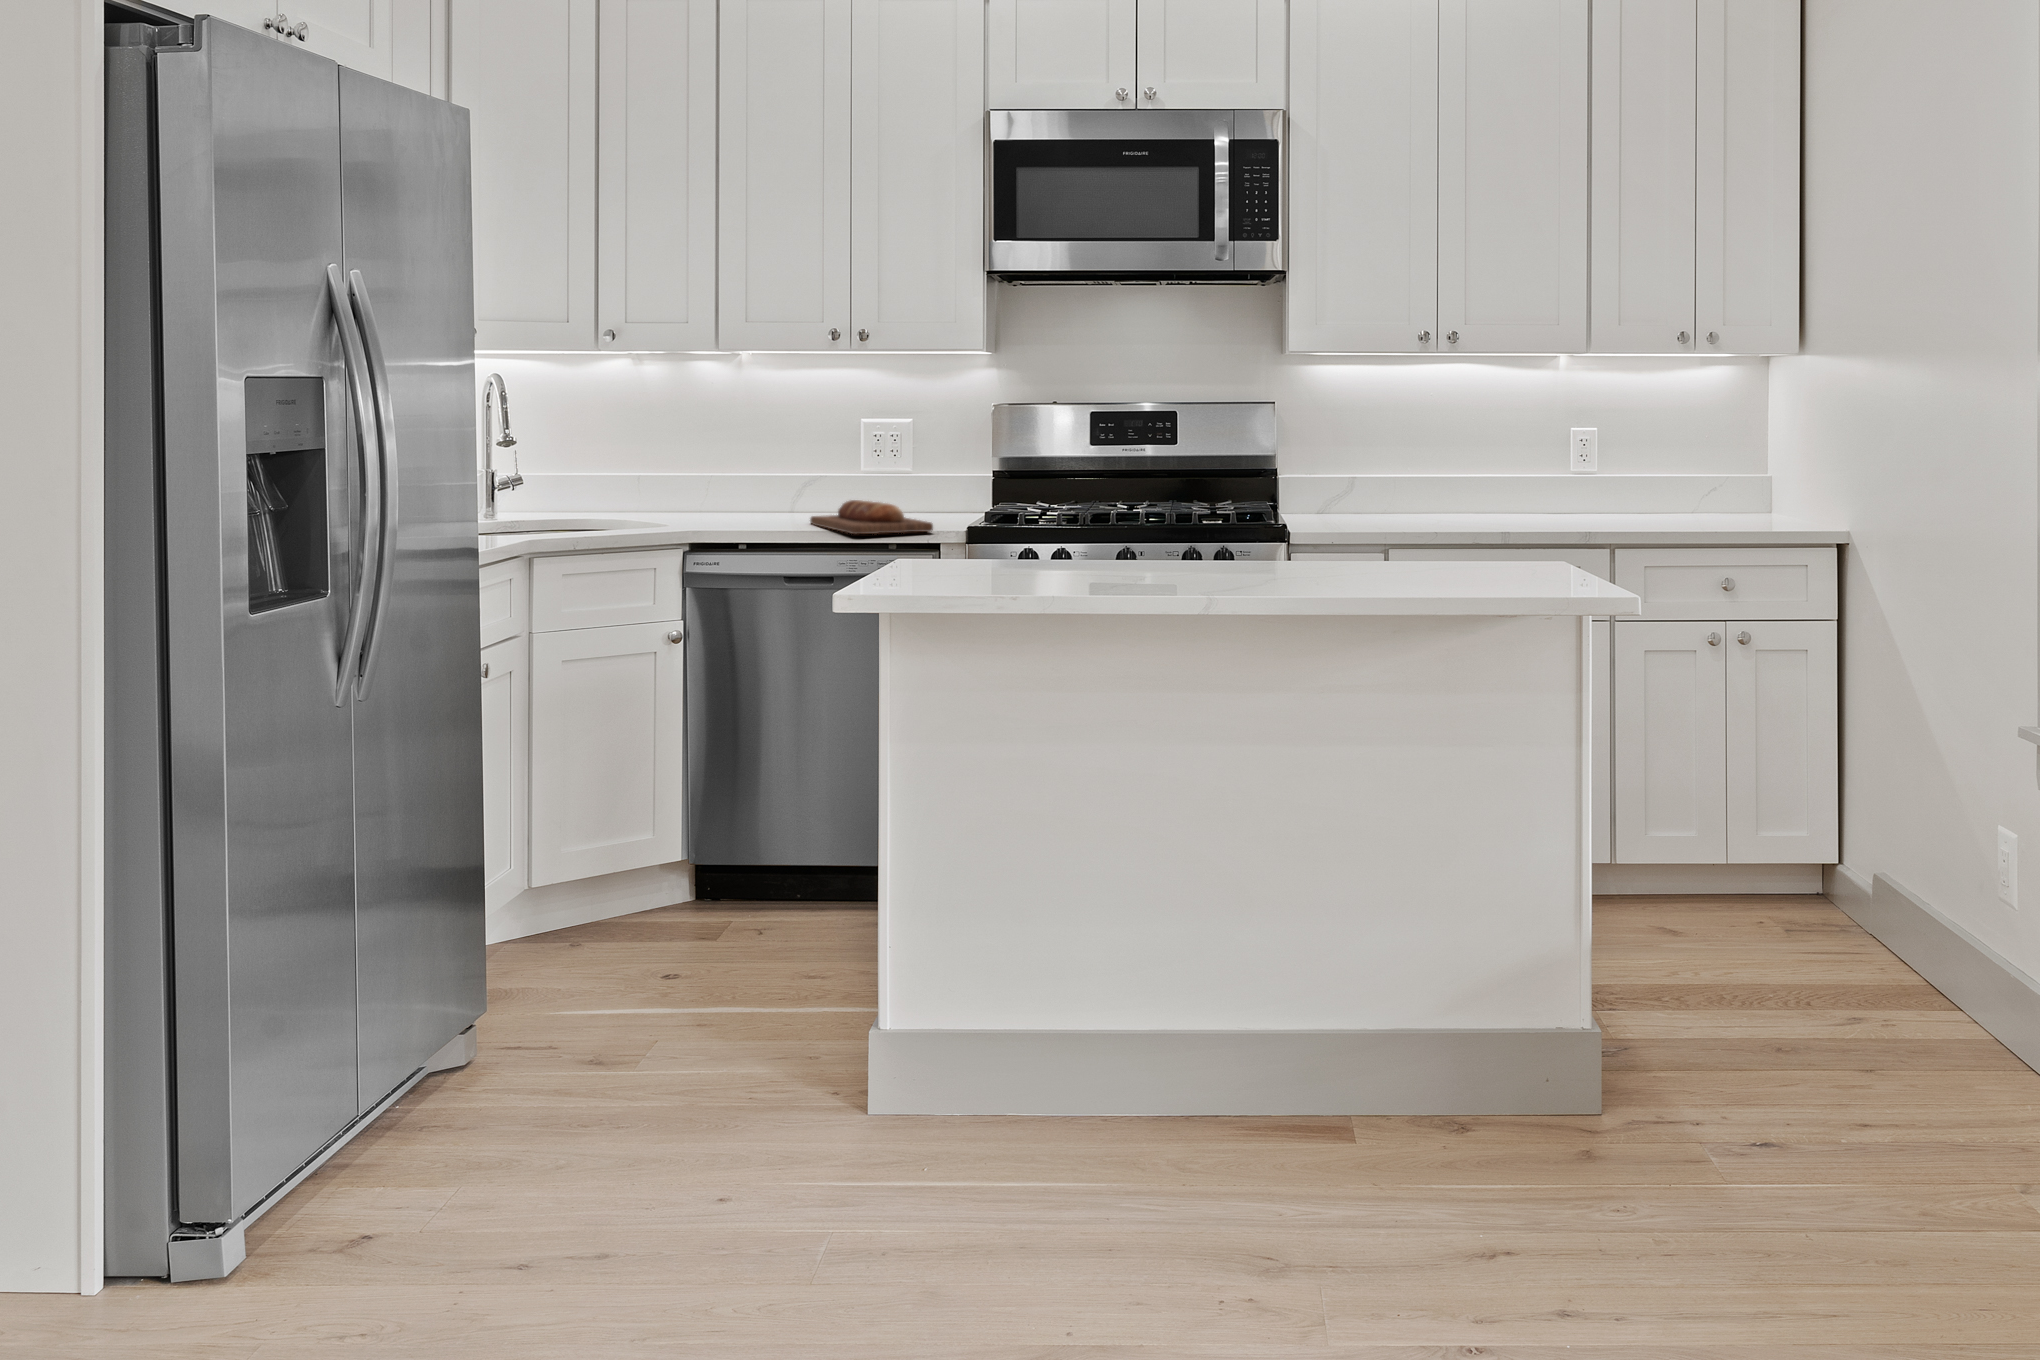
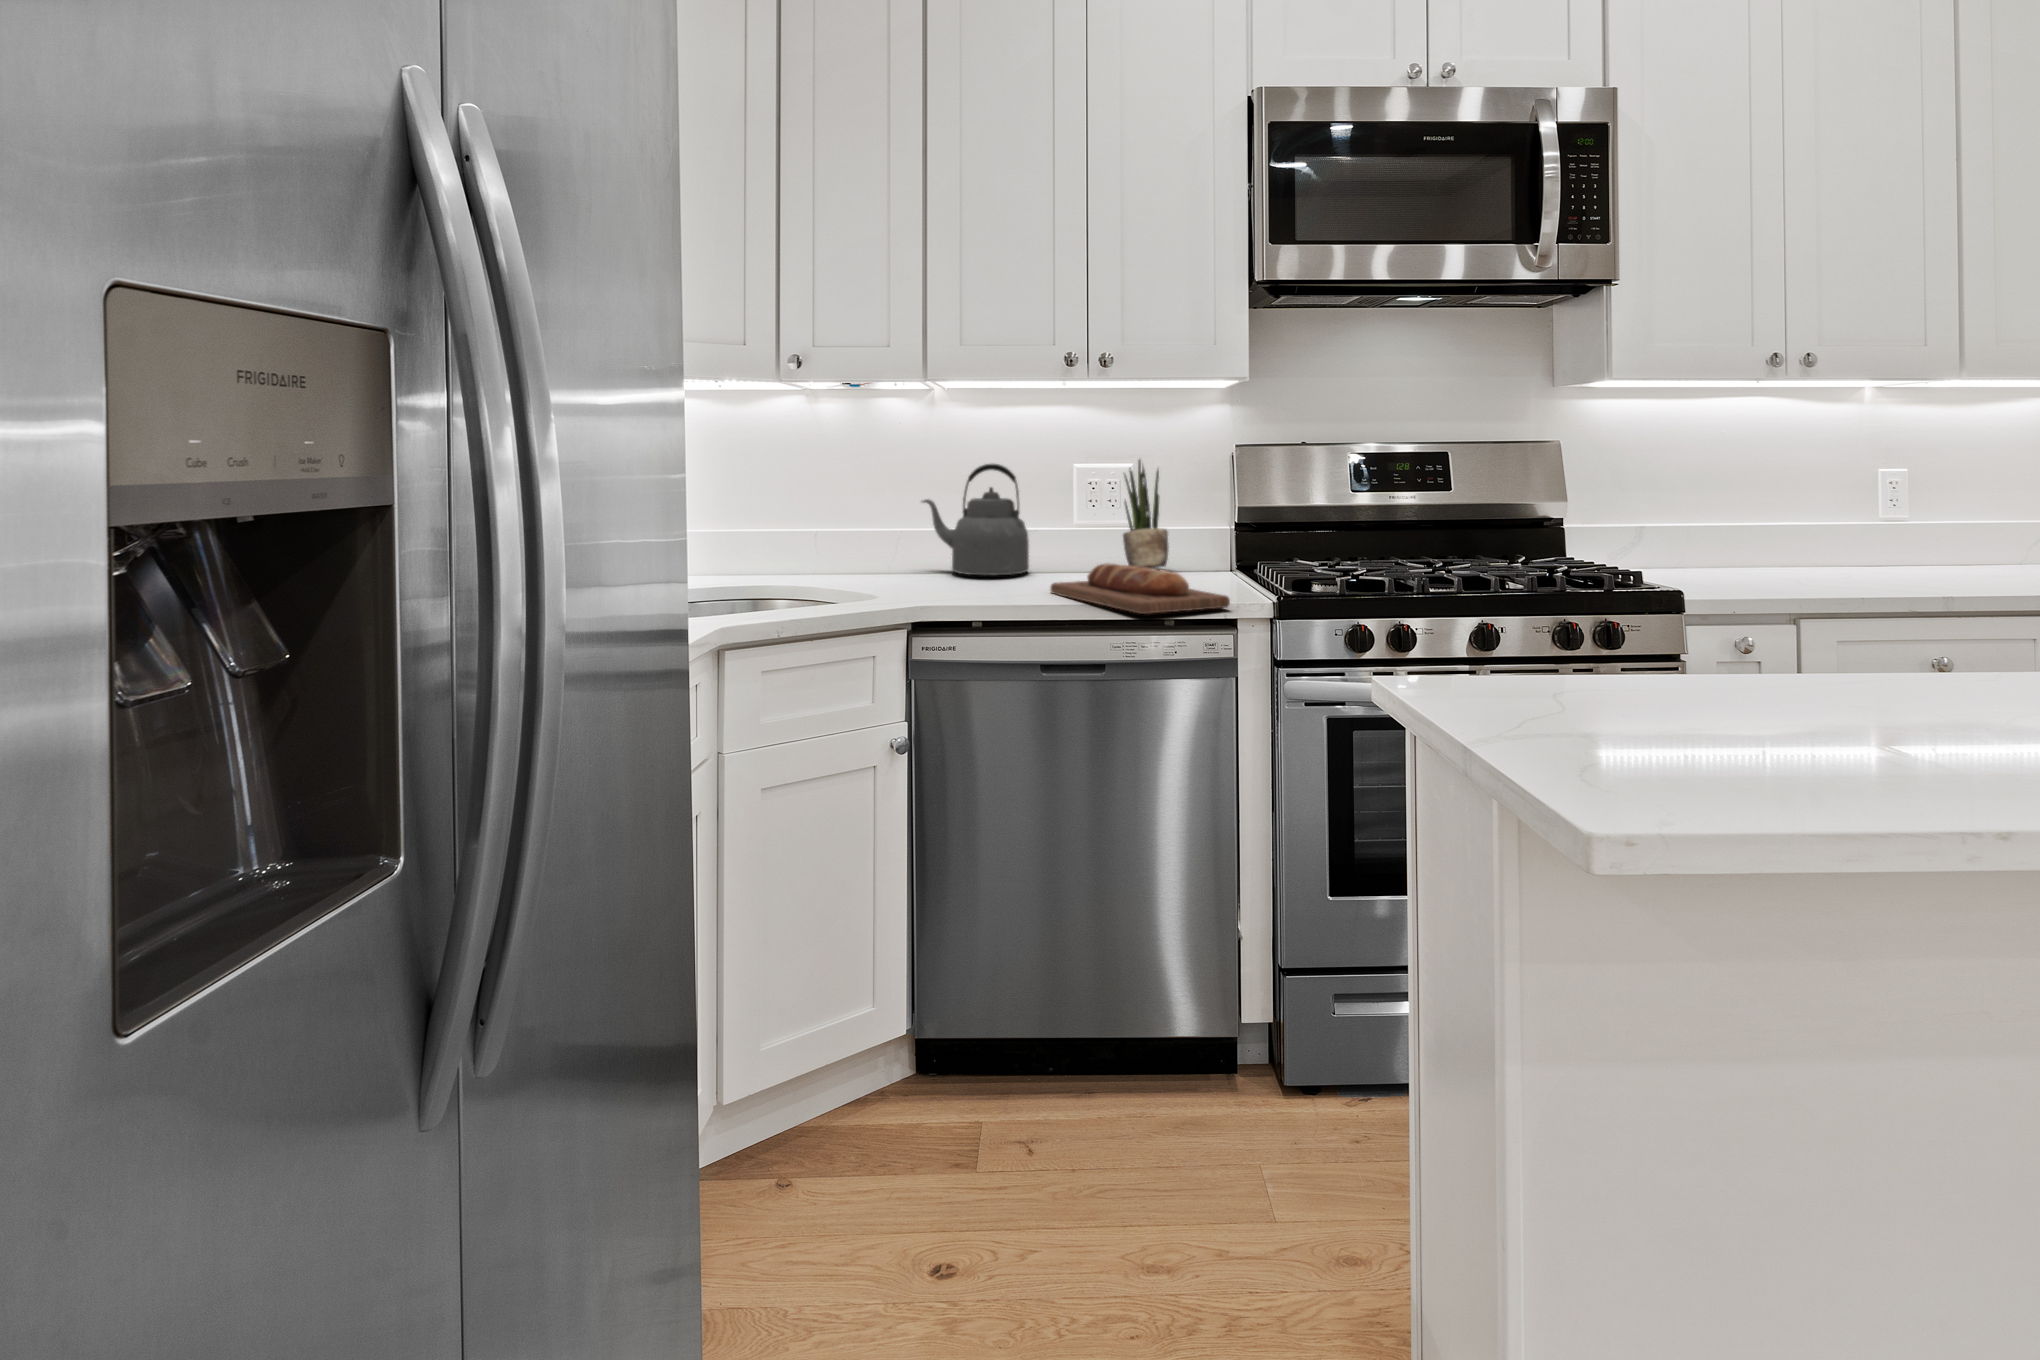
potted plant: none [892,416,930,509] -> present [1123,460,1169,568]
kettle: none [724,421,812,513] -> present [922,464,1029,575]

